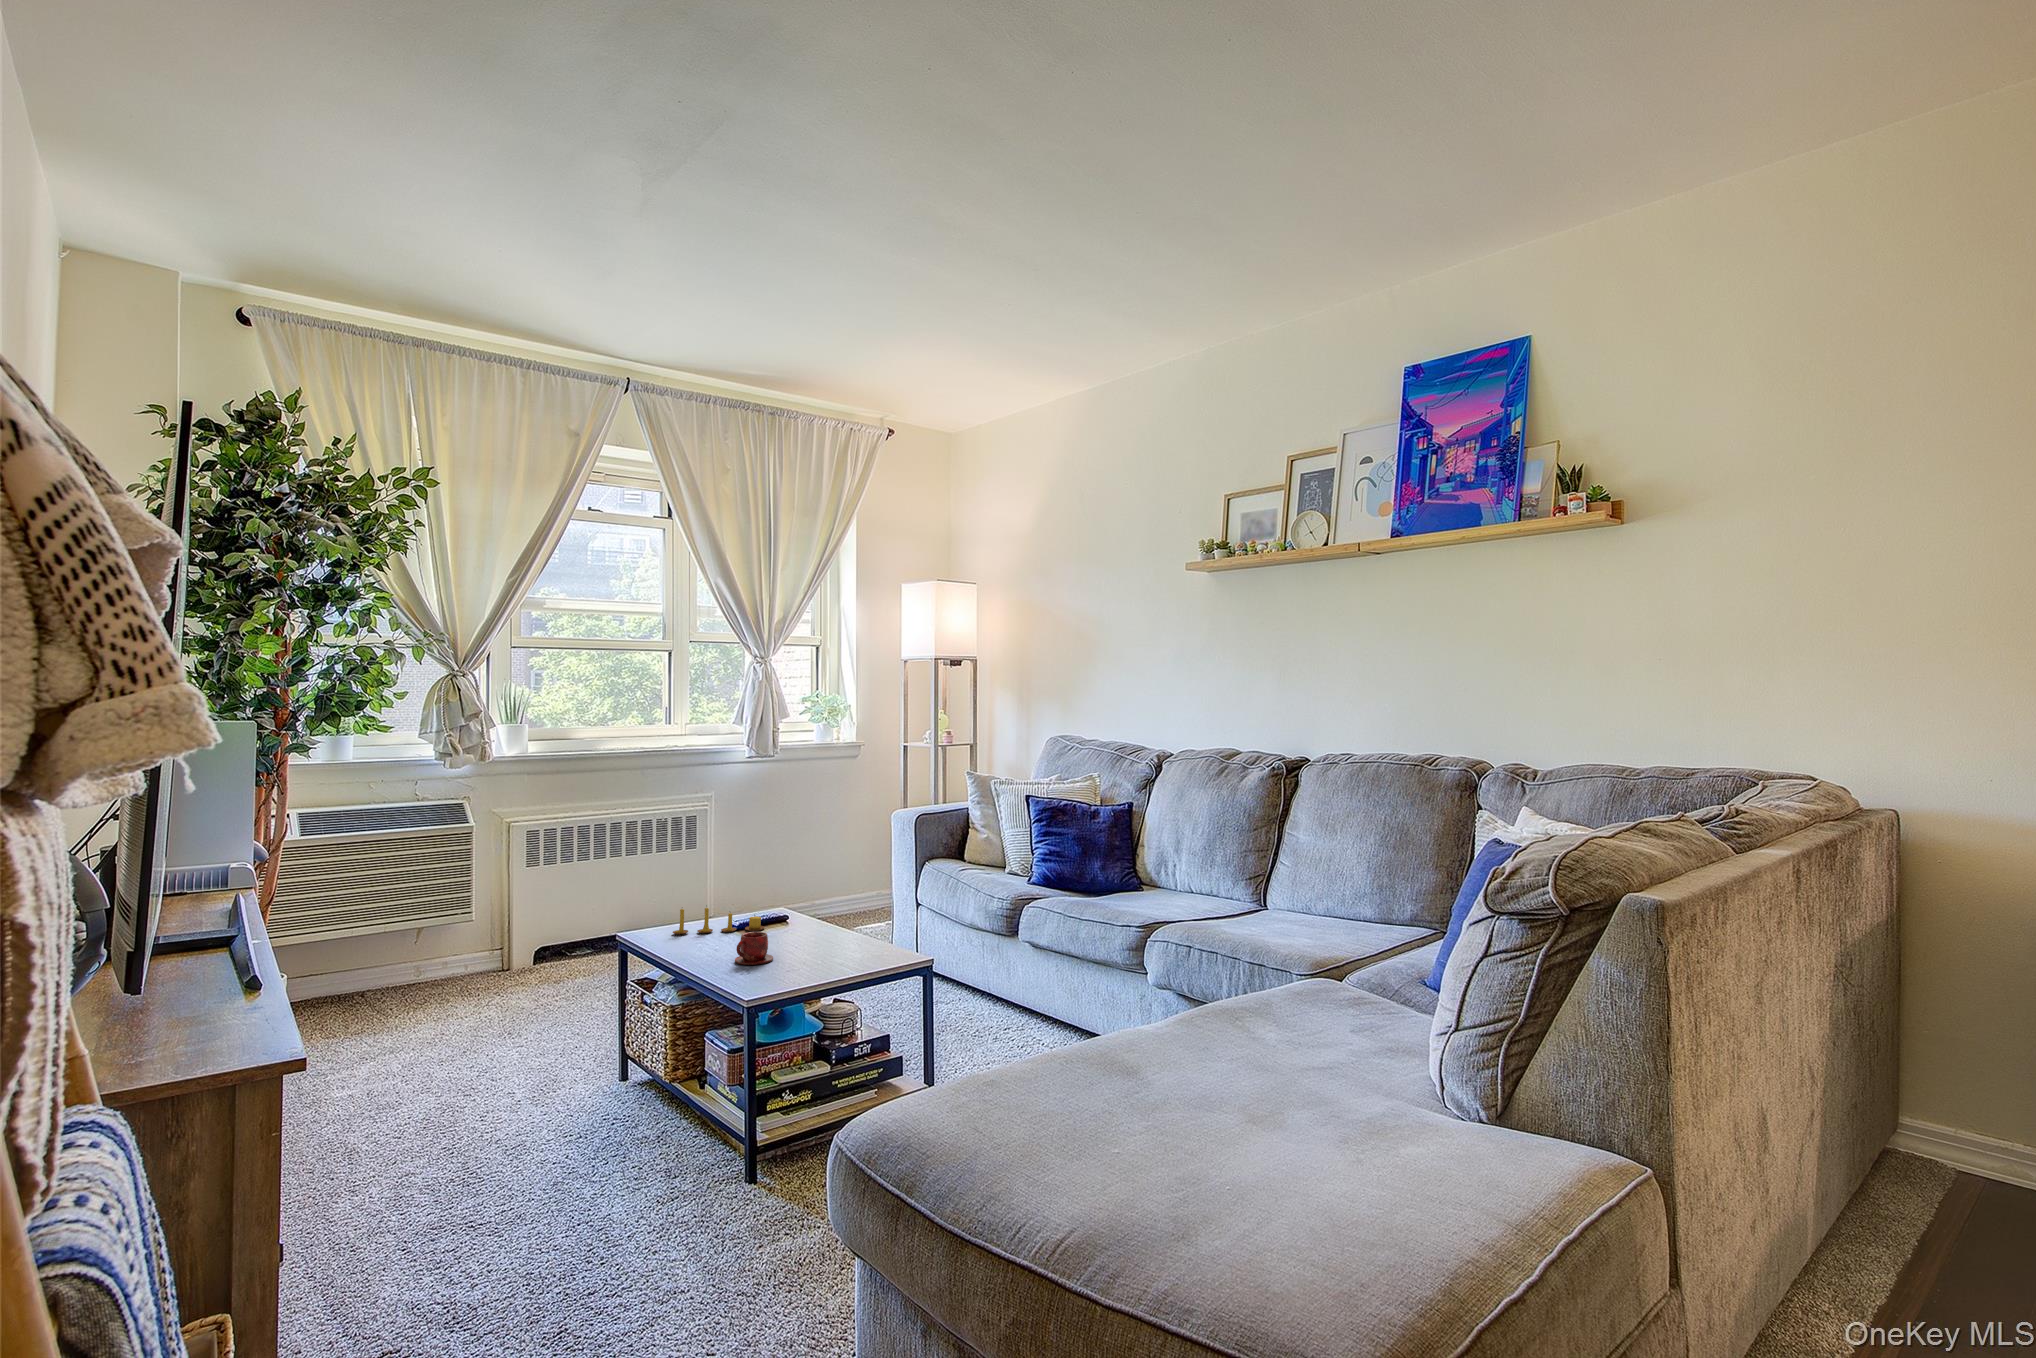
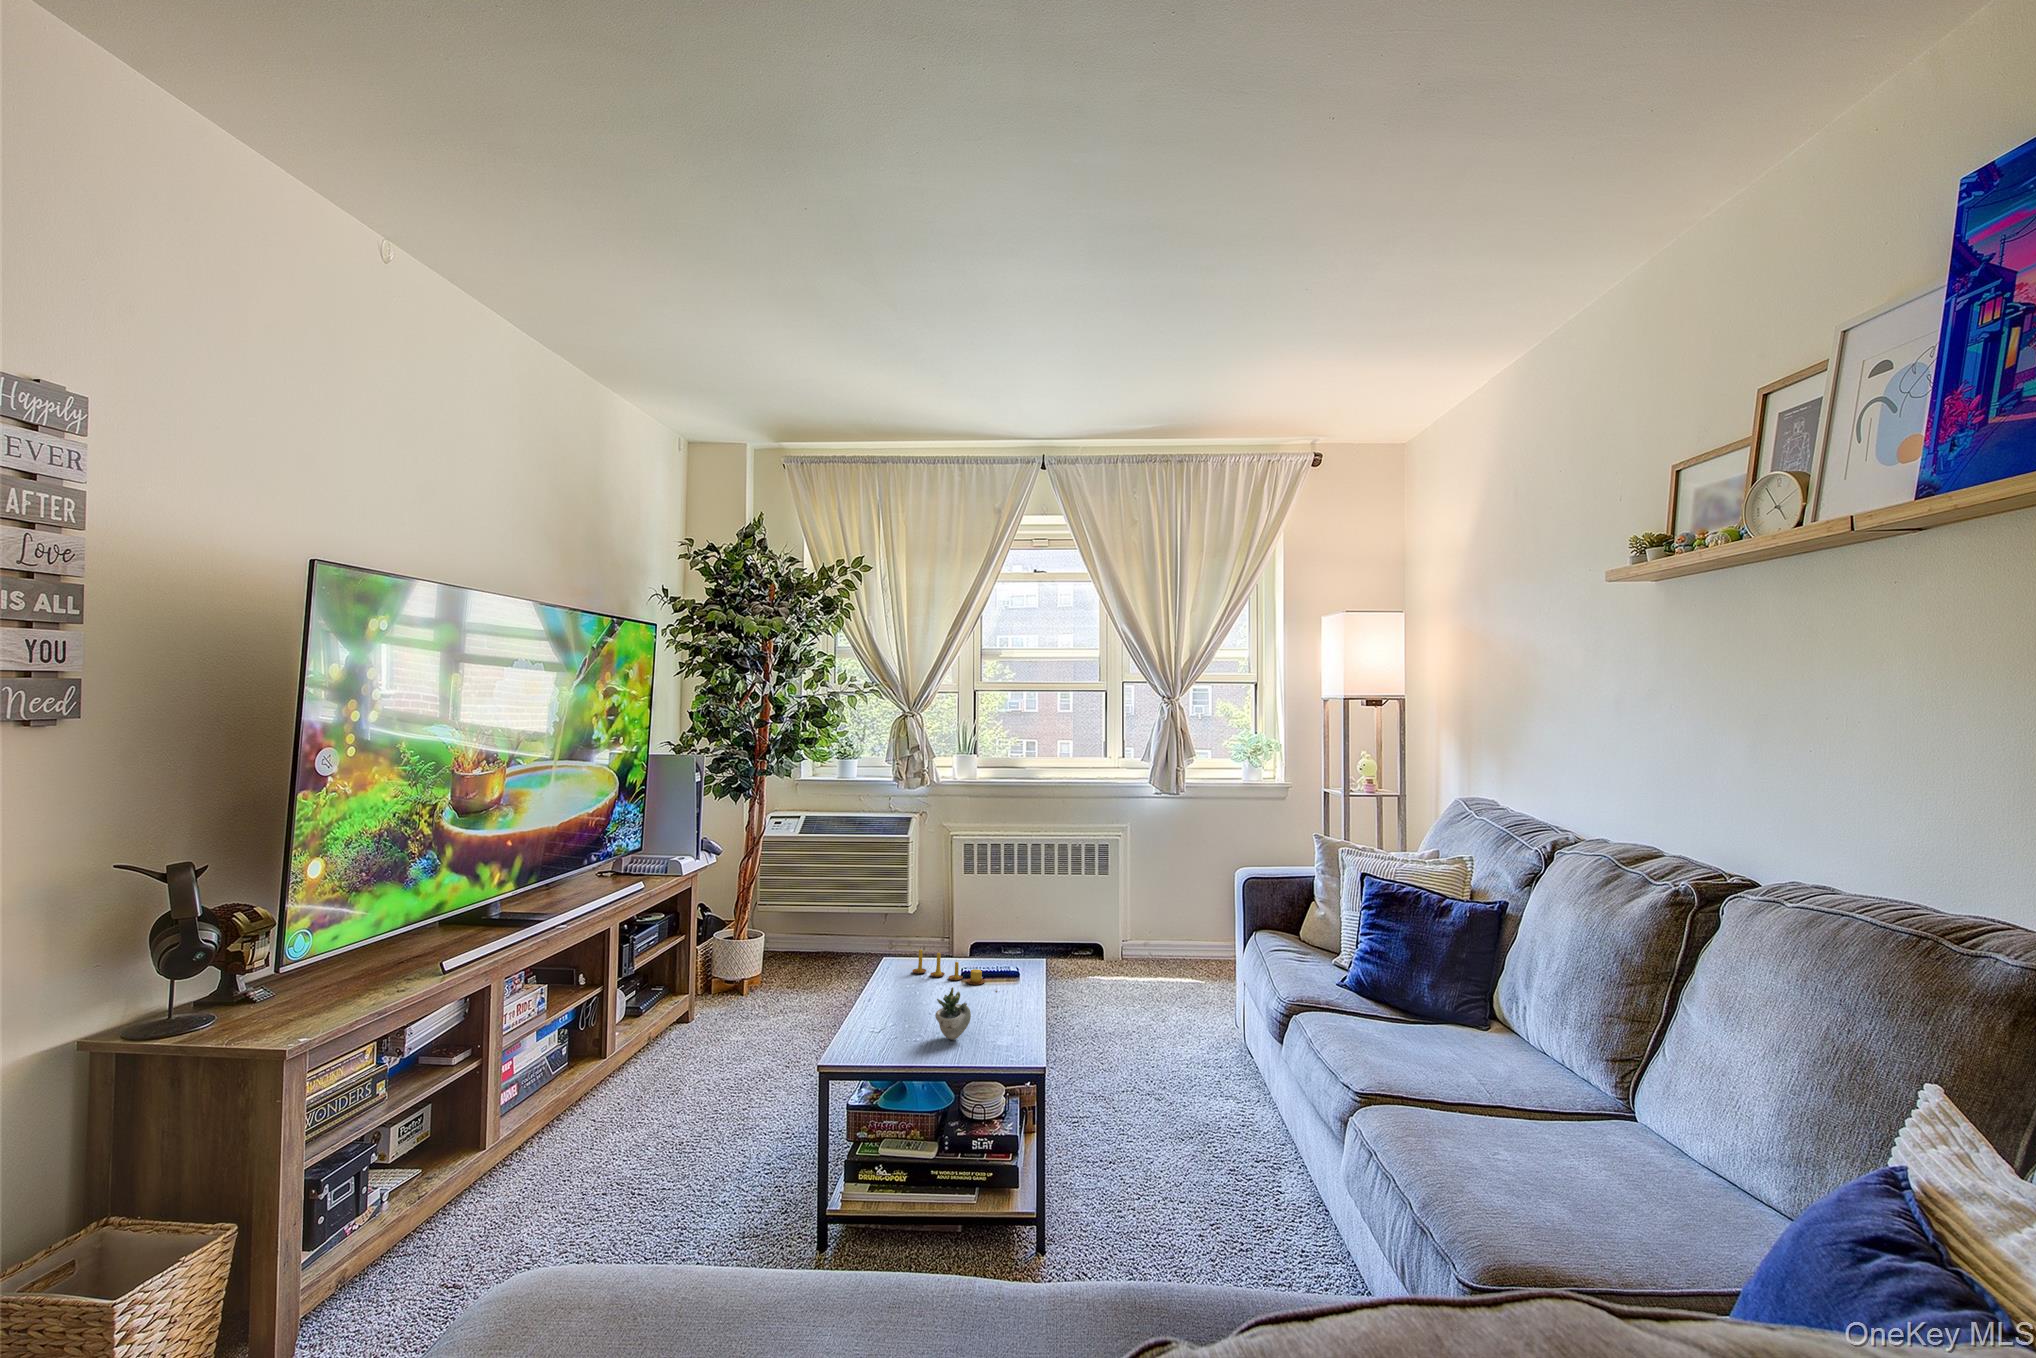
succulent plant: none [809,905,875,961] -> present [935,987,998,1040]
teacup: present [735,932,773,965] -> none [885,991,925,1027]

